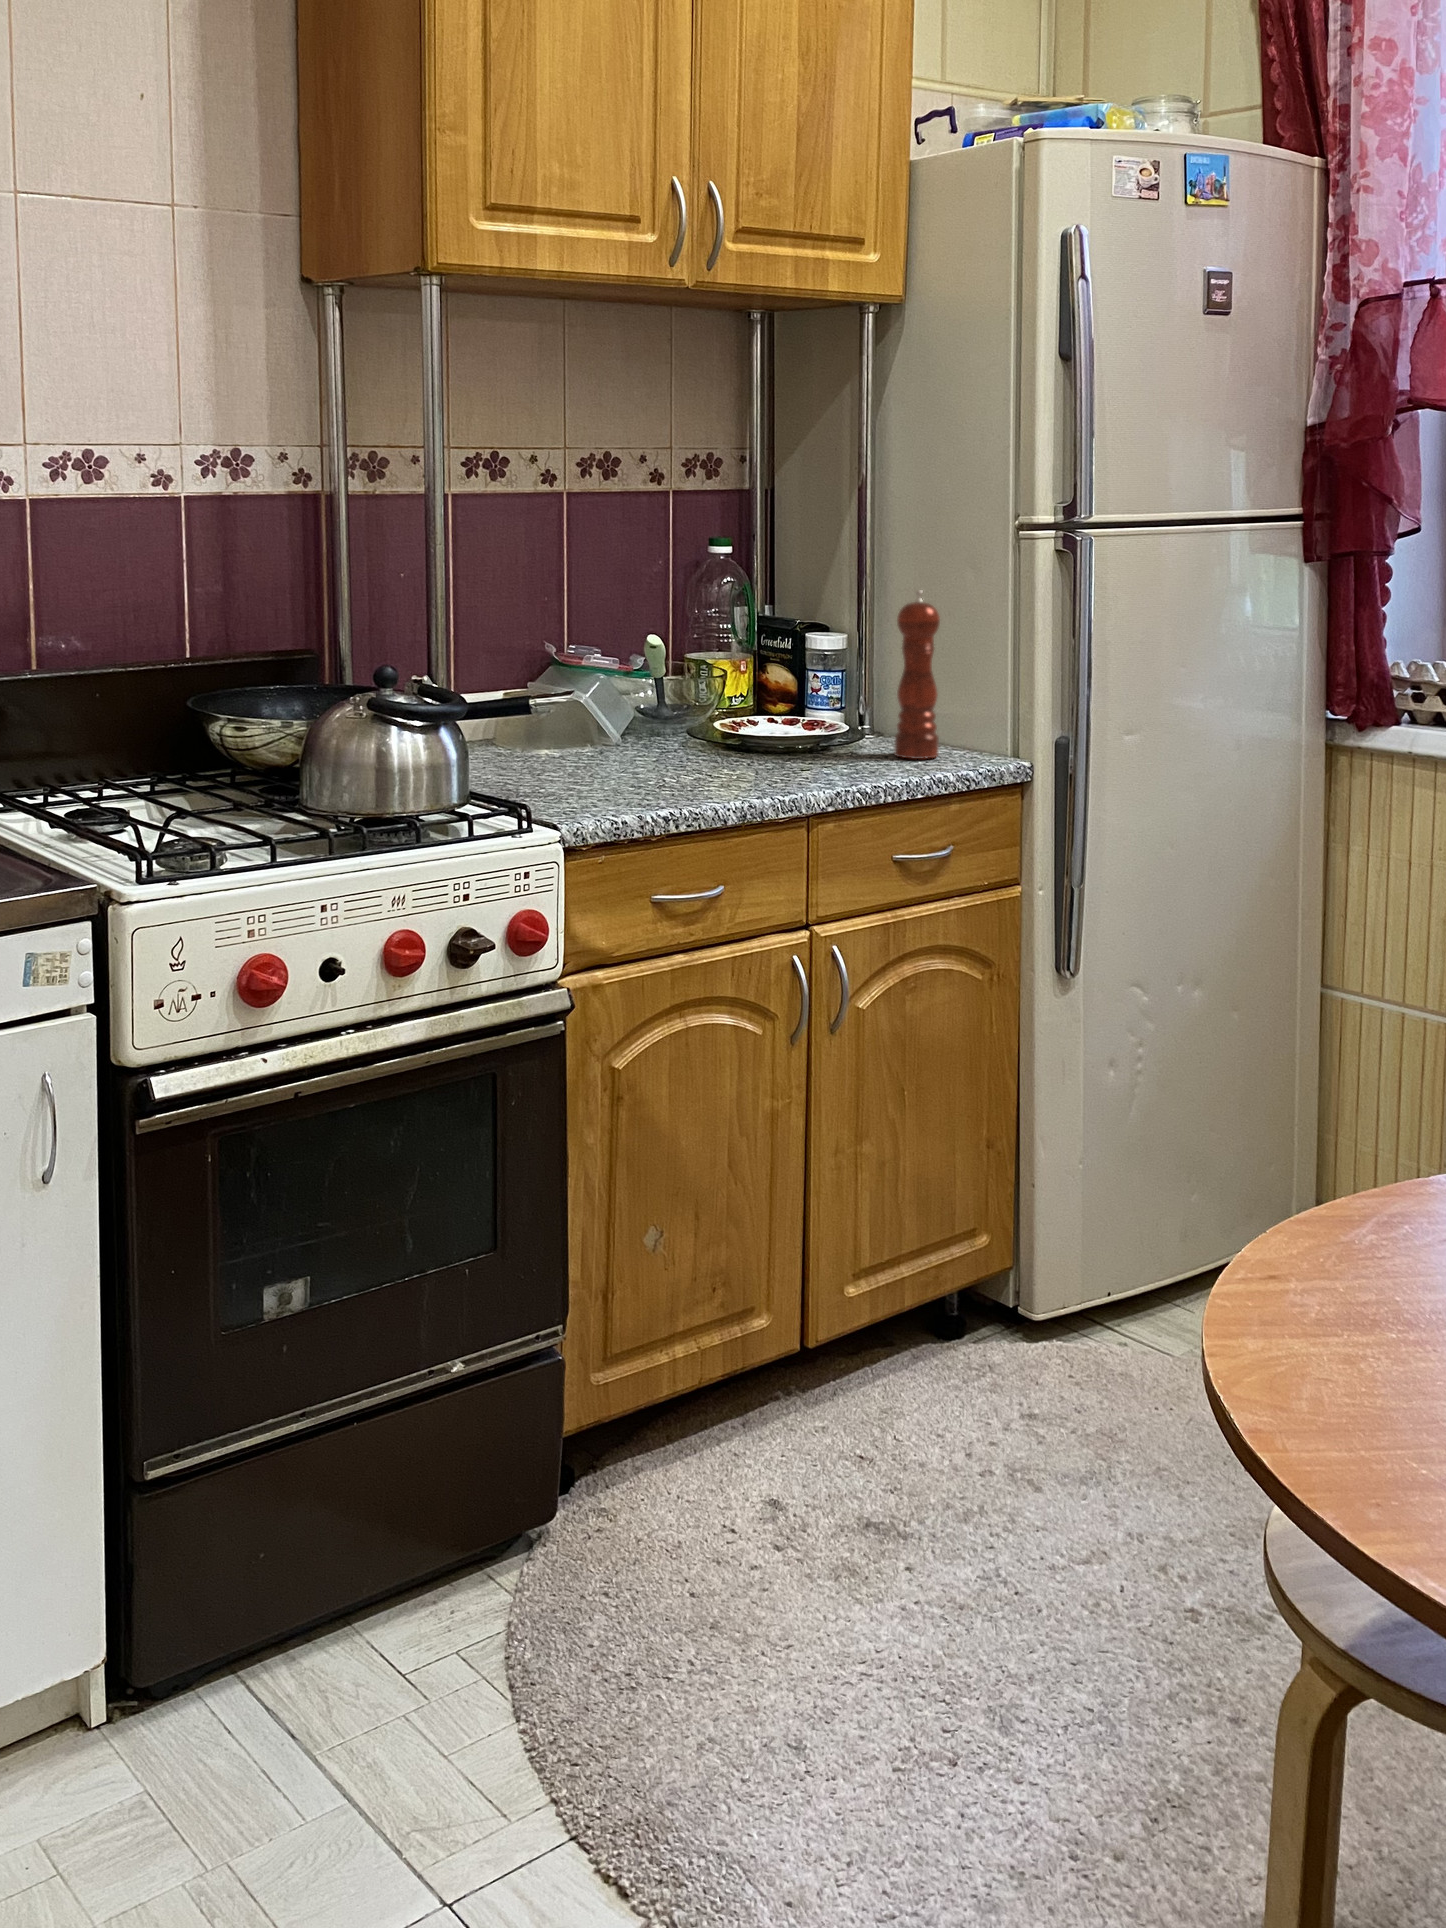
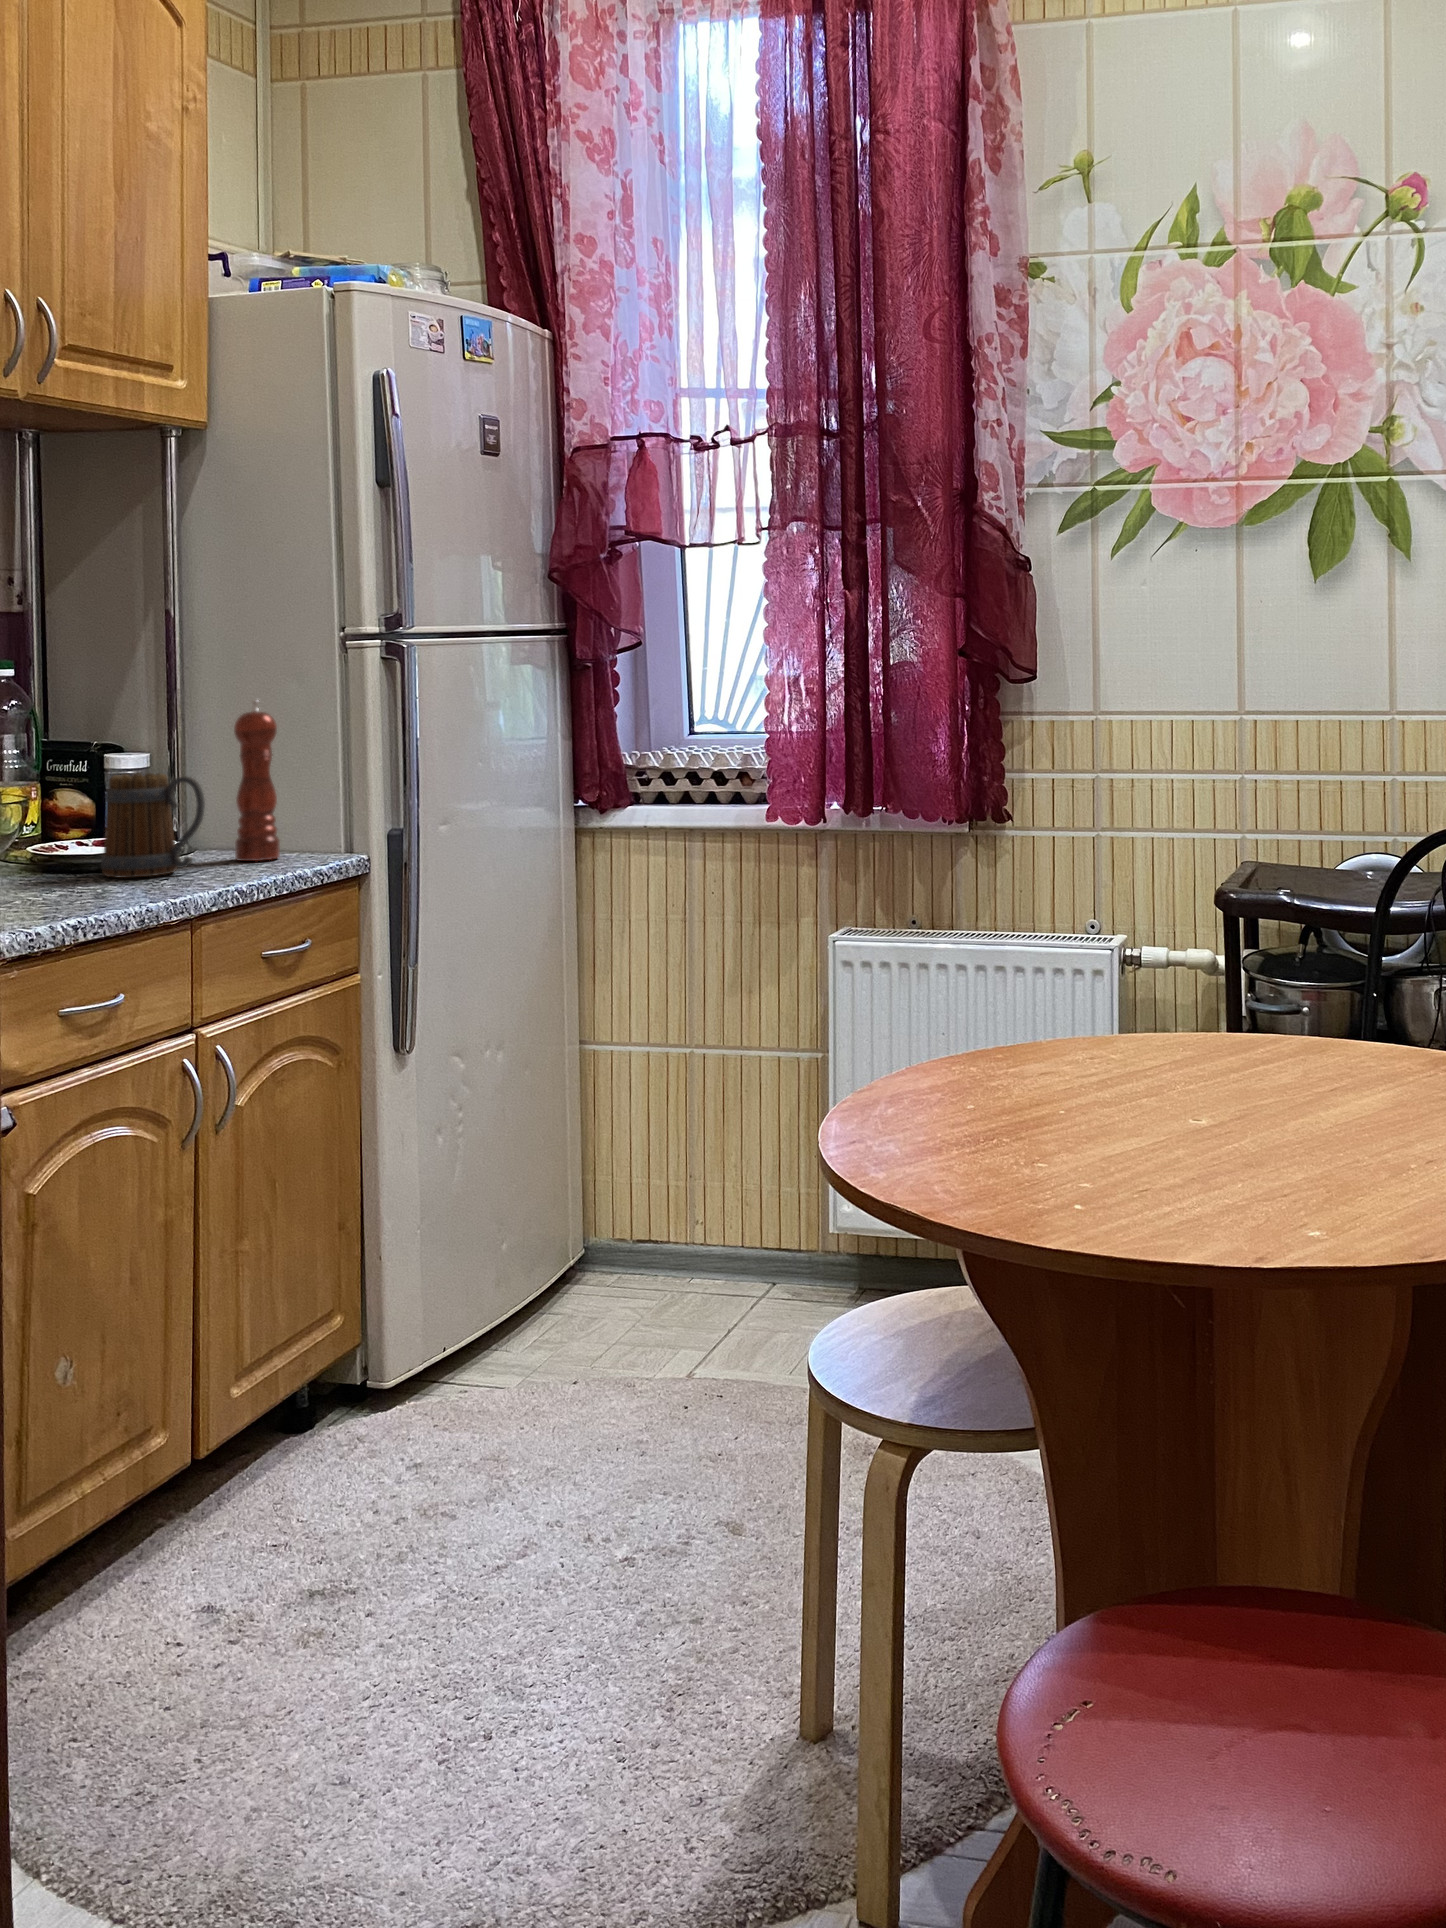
mug: none [756,661,848,767] -> present [101,773,205,878]

